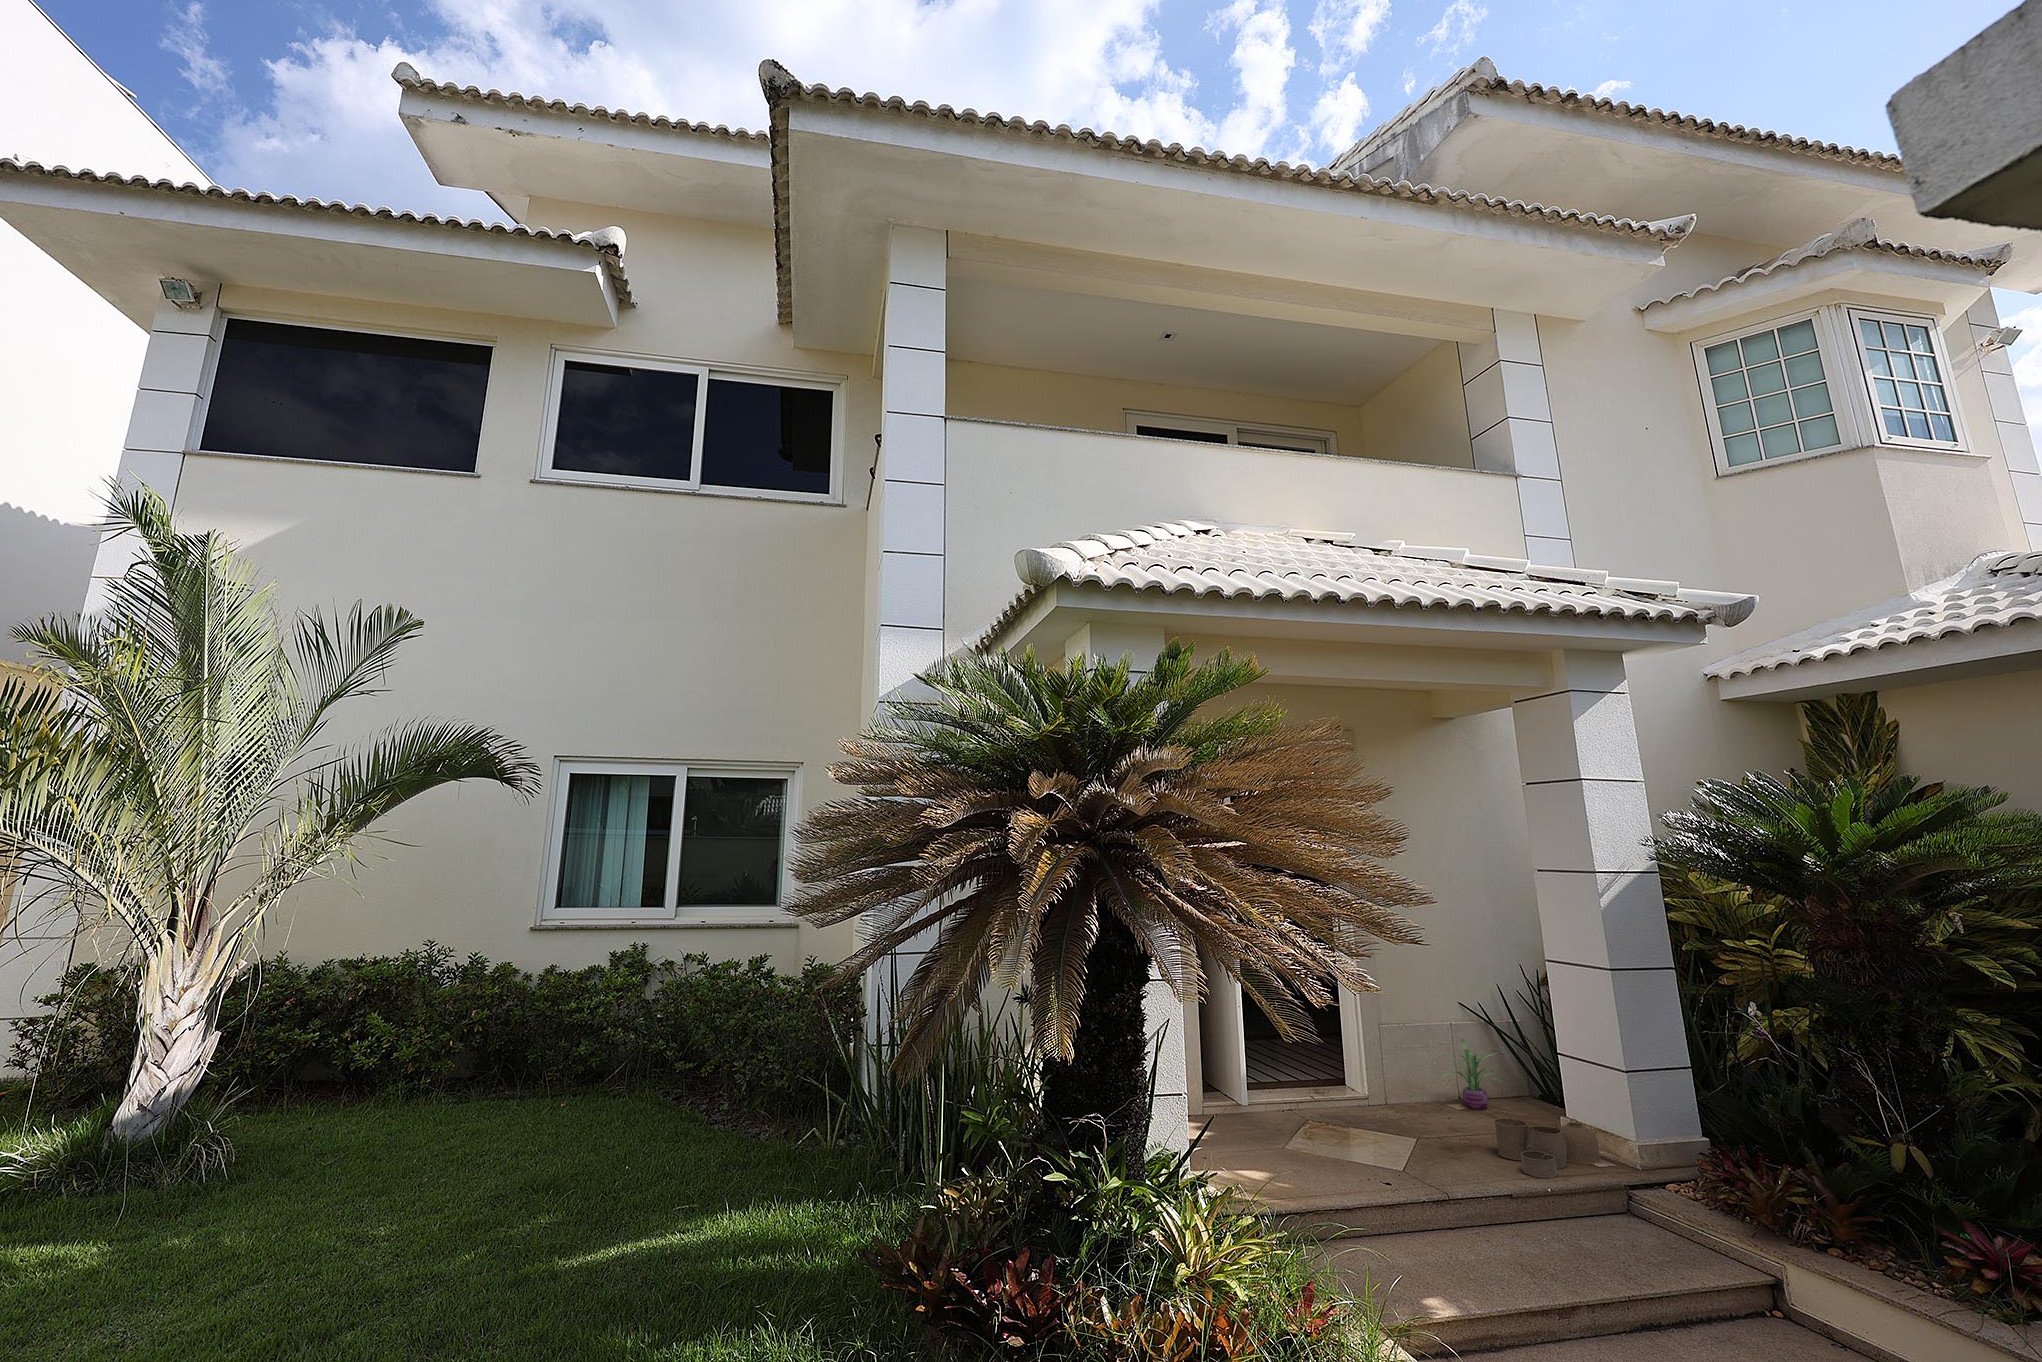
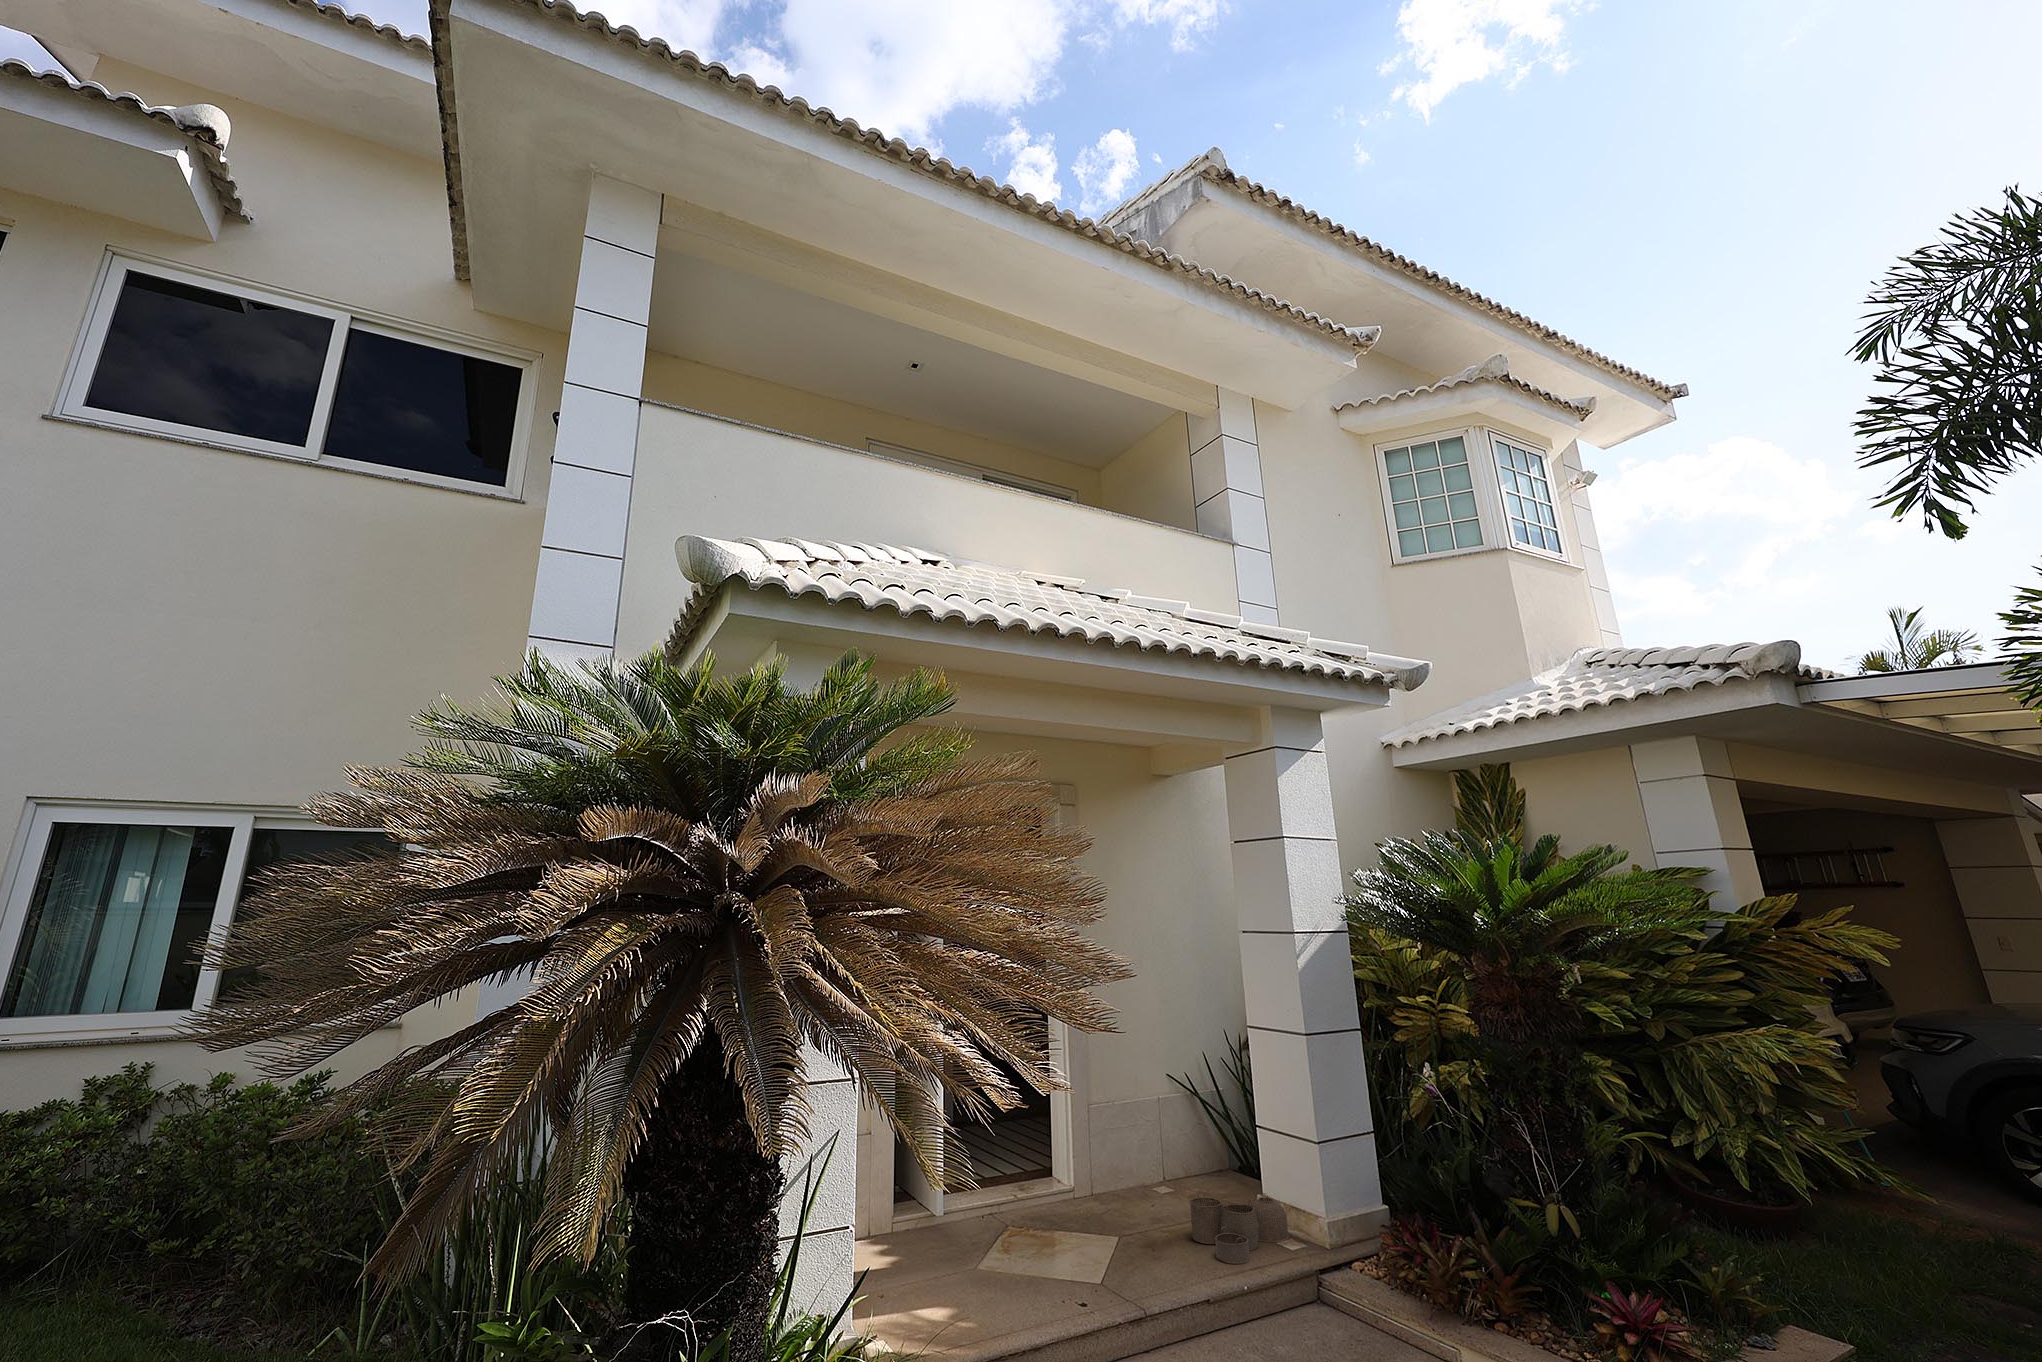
decorative plant: present [1441,1038,1505,1110] -> none [1135,1108,1200,1185]

